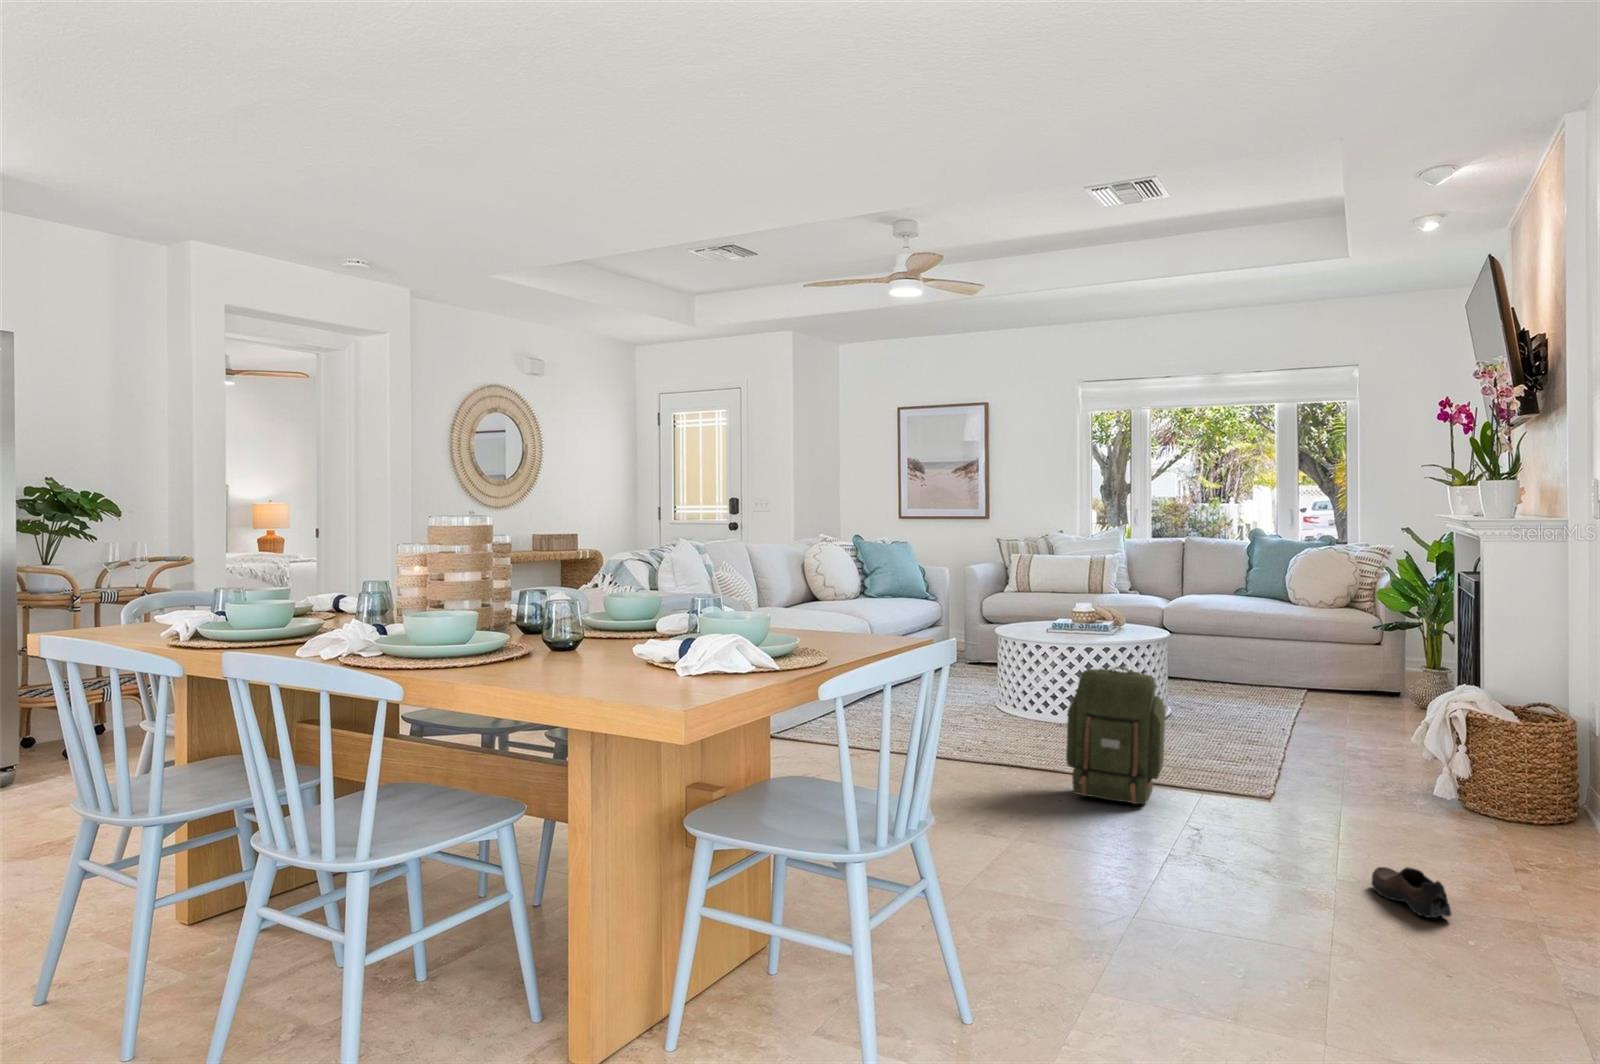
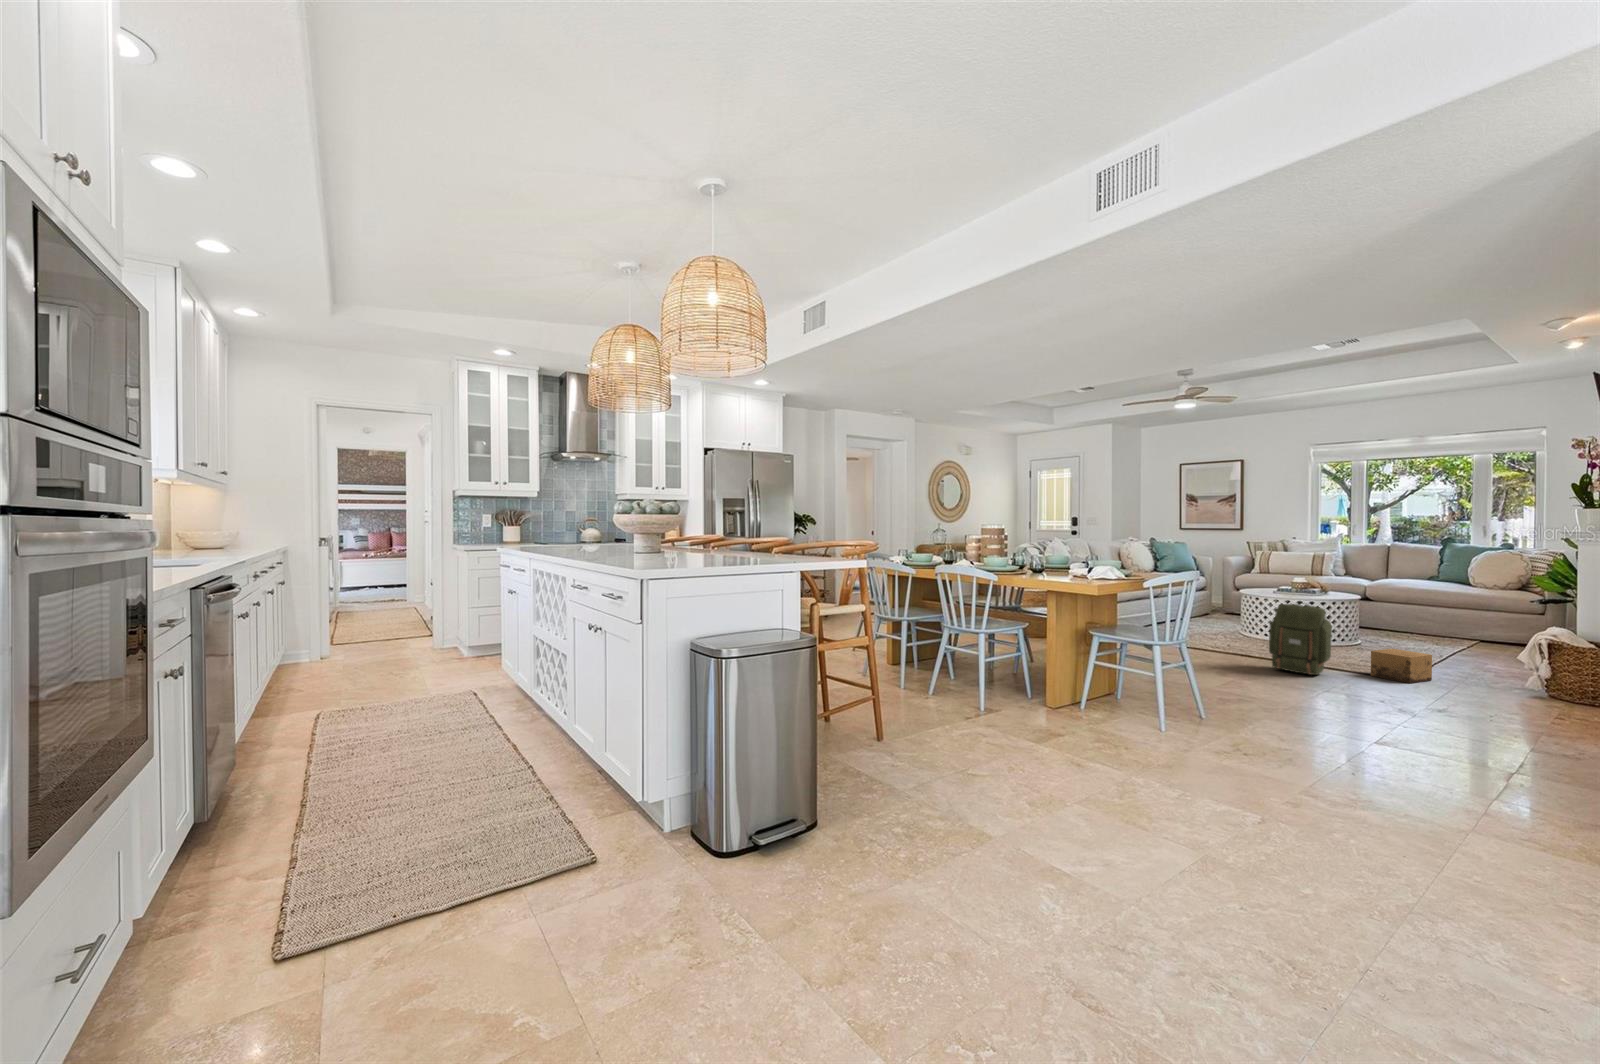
cardboard box: none [1219,736,1304,804] -> present [1371,649,1432,683]
shoe: present [1372,867,1451,918] -> none [1443,702,1485,726]

